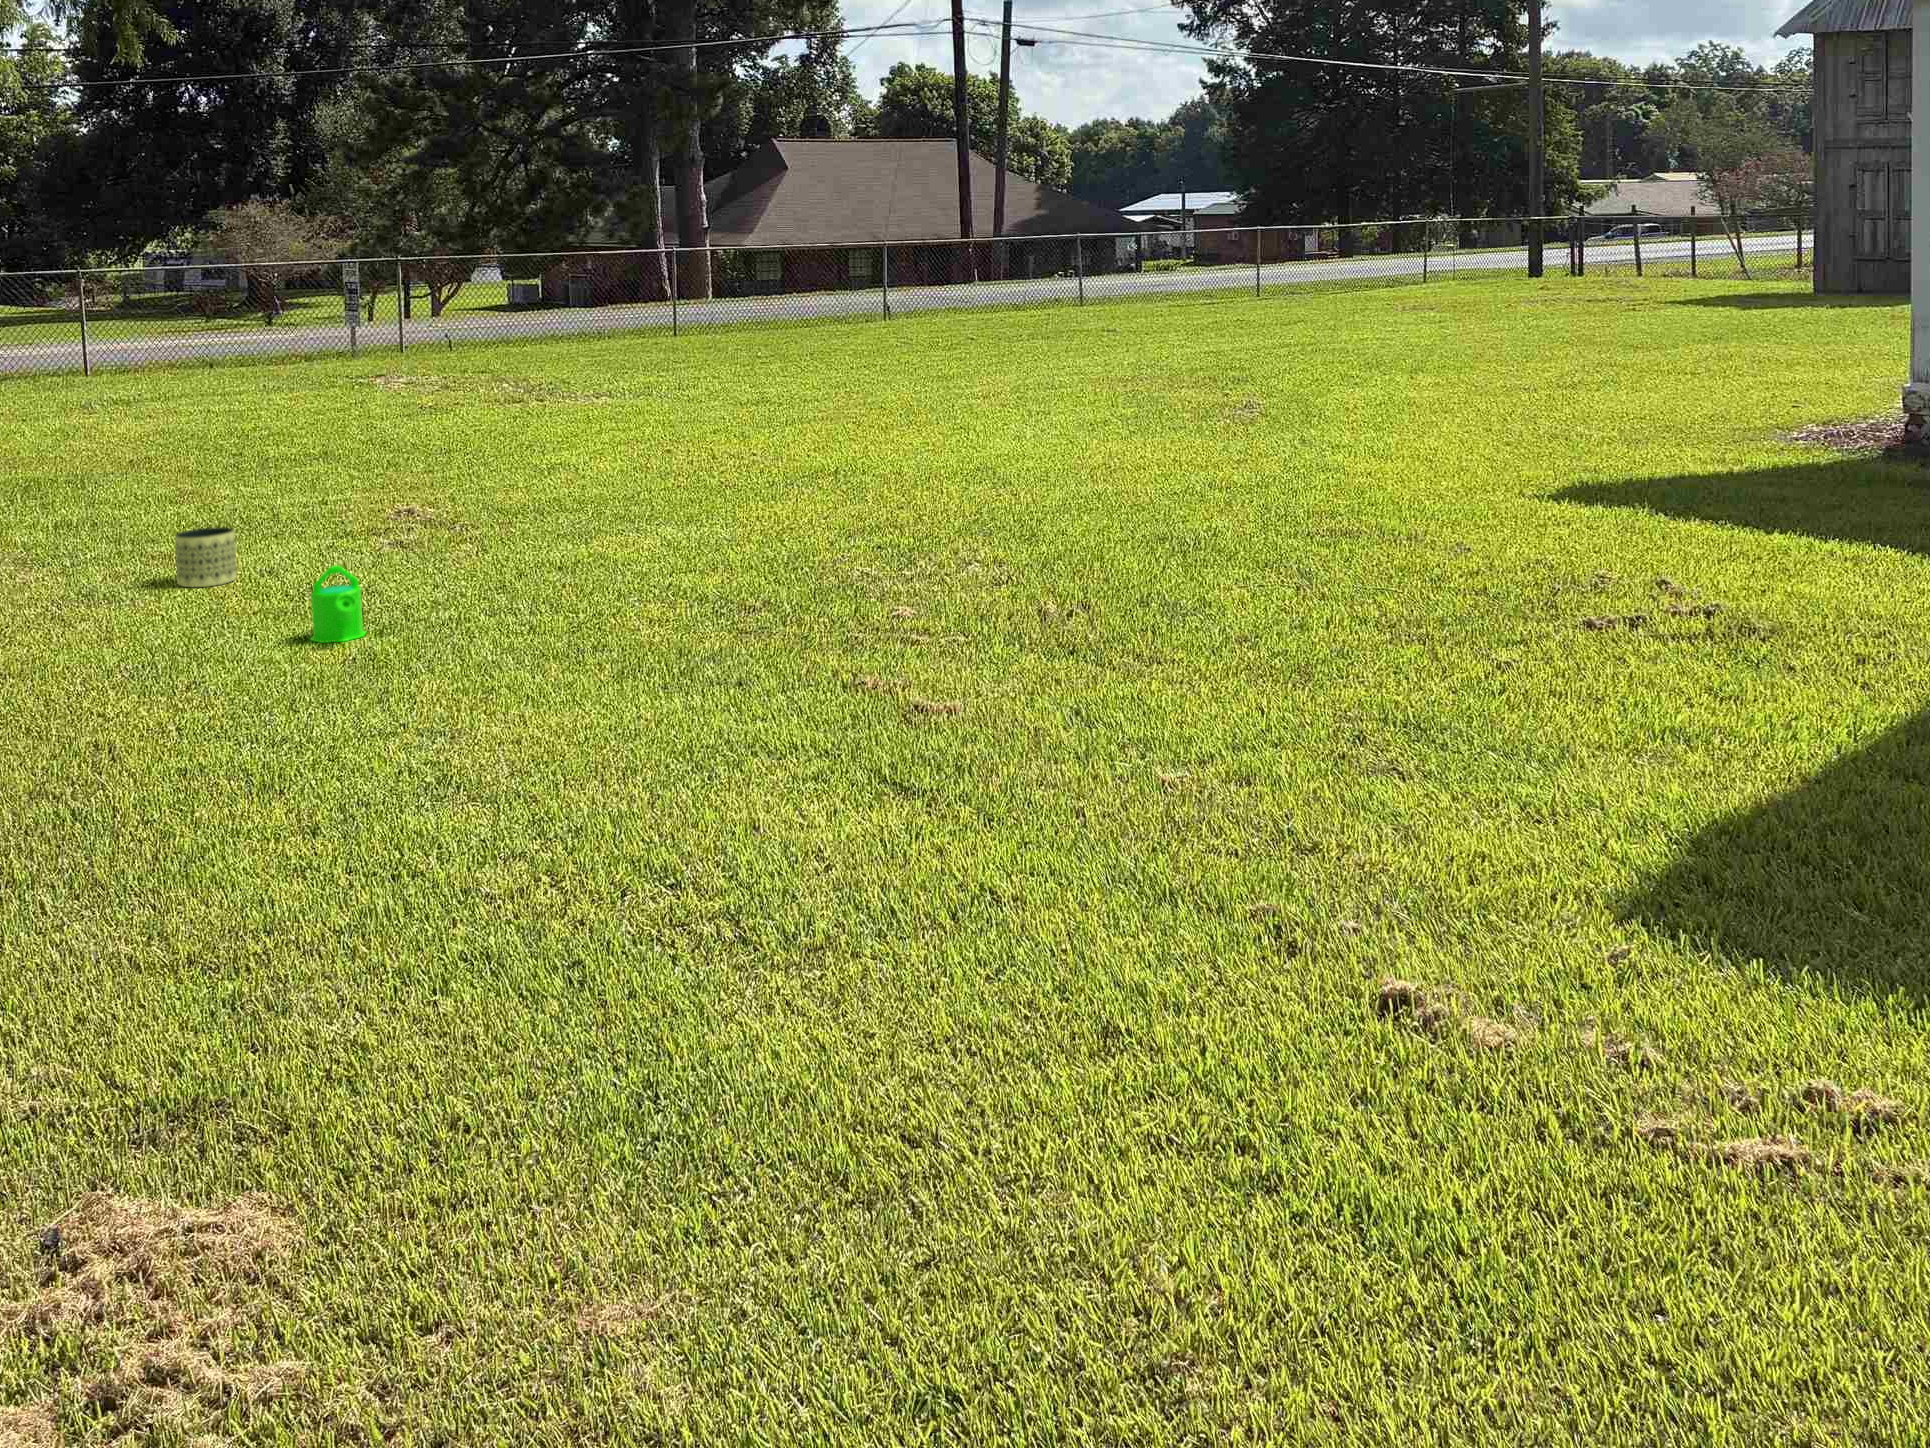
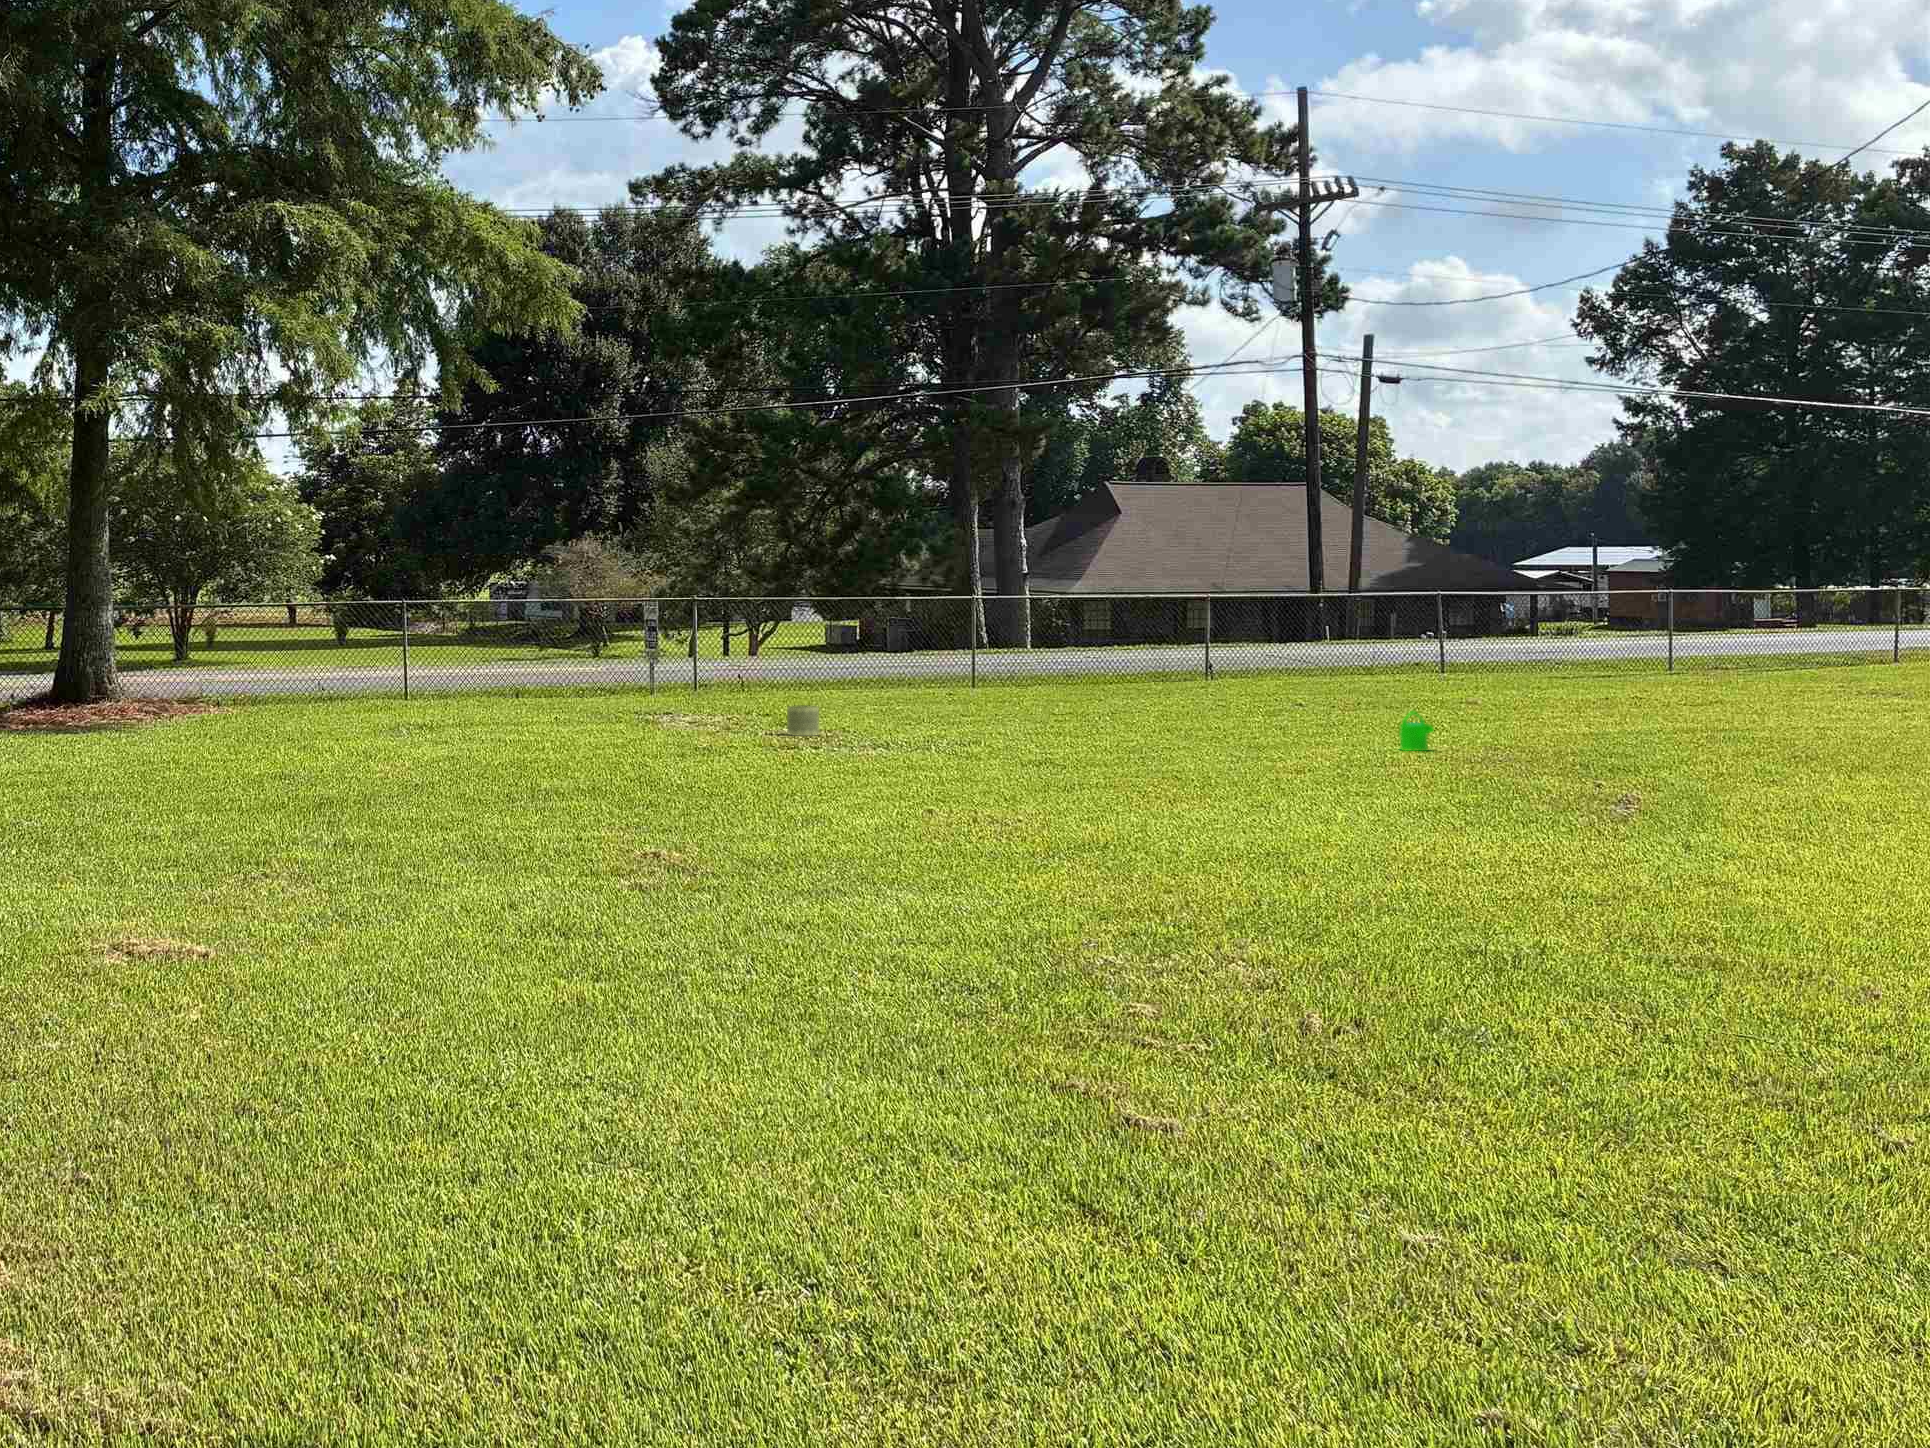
watering can: present [310,565,366,643] -> present [1399,711,1434,751]

